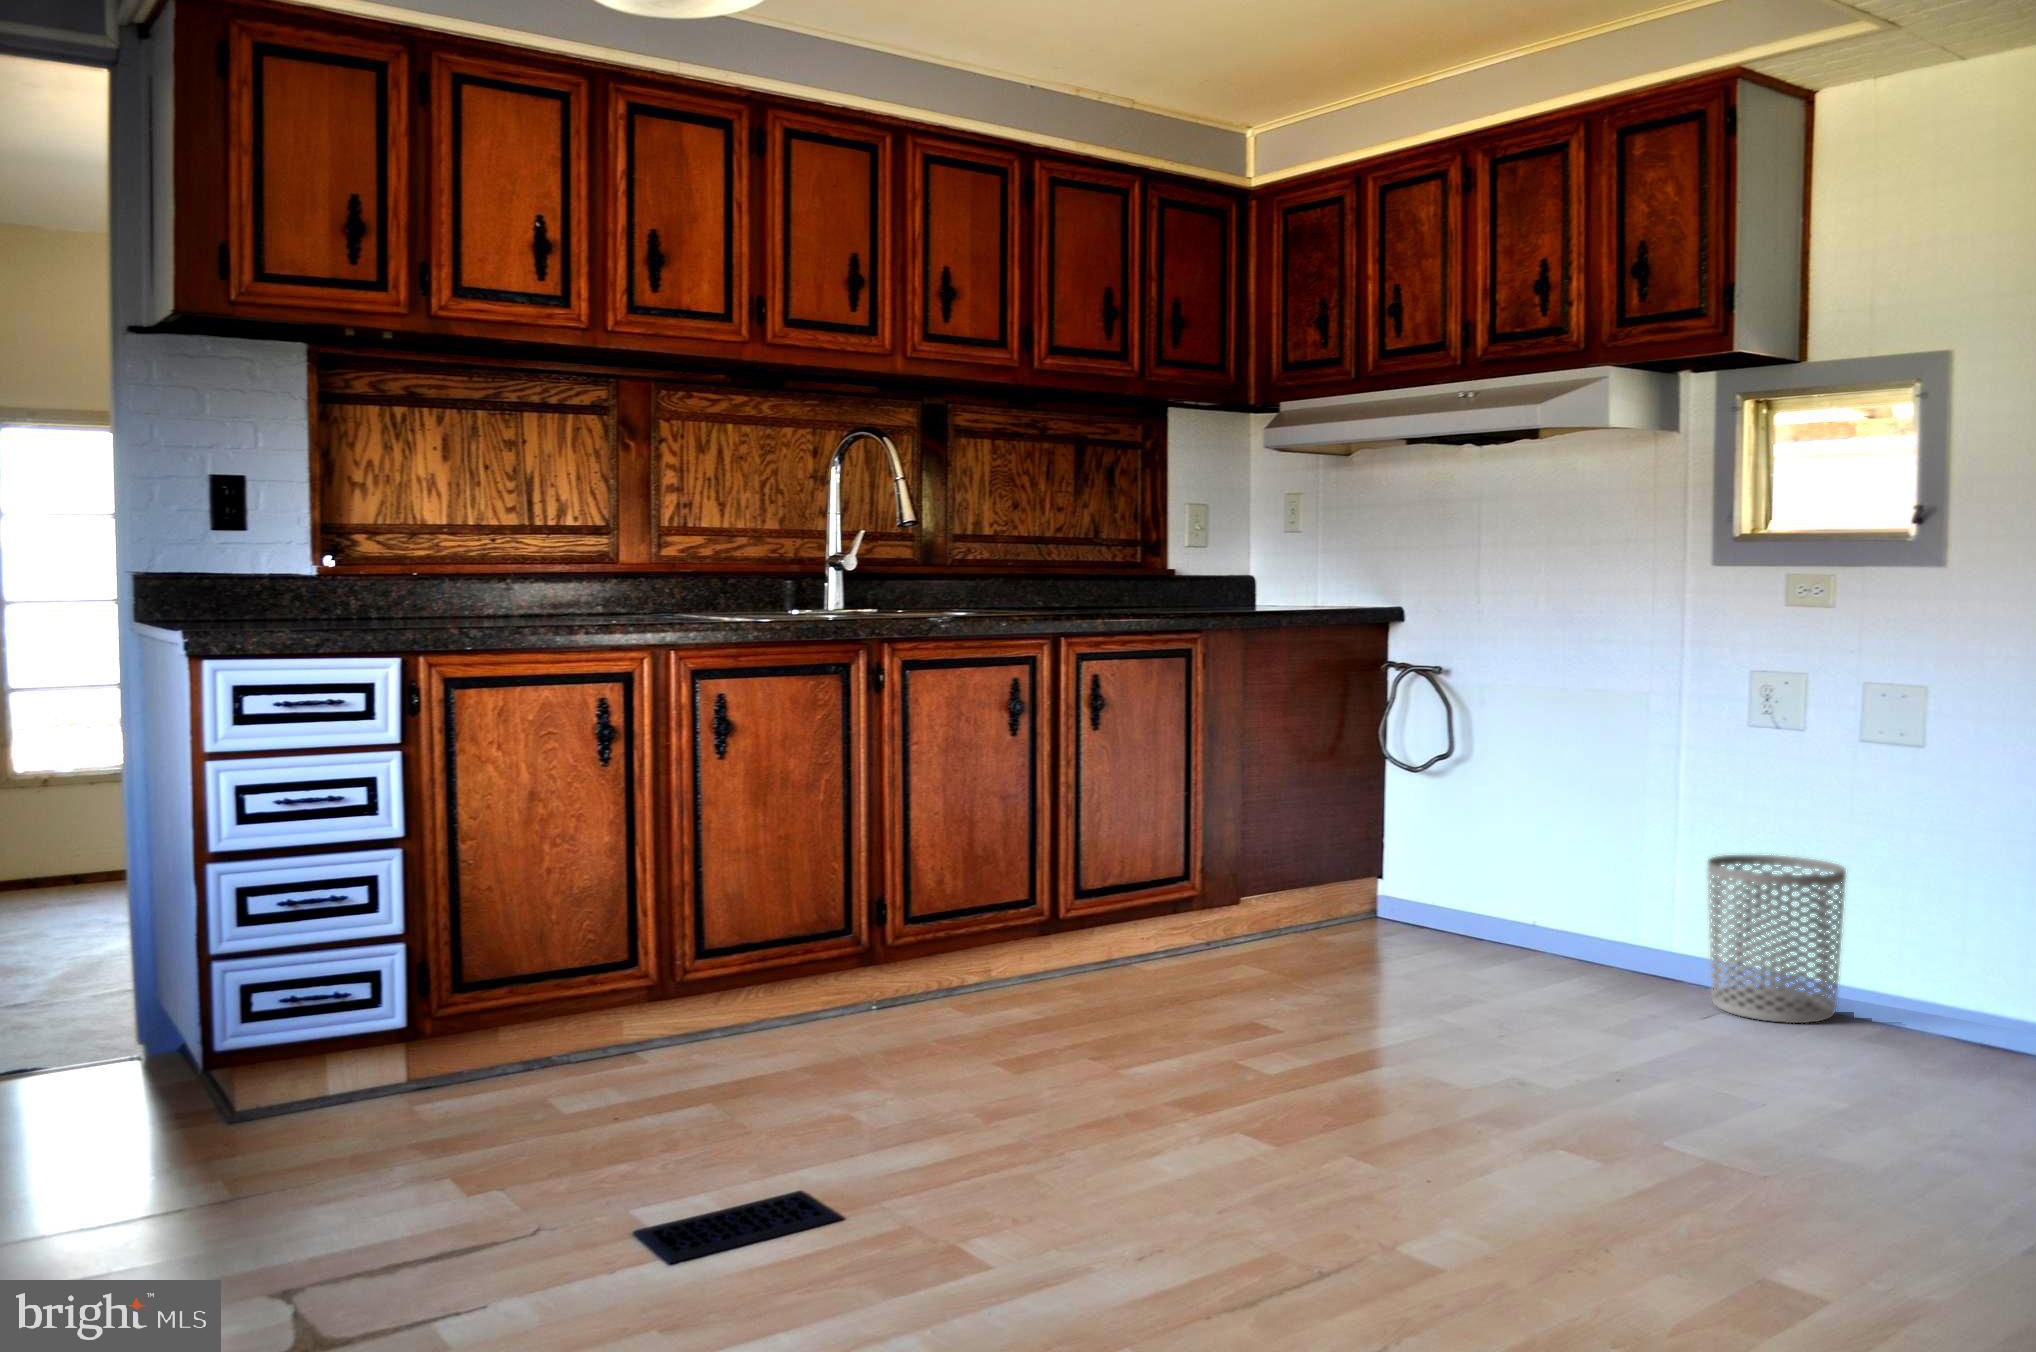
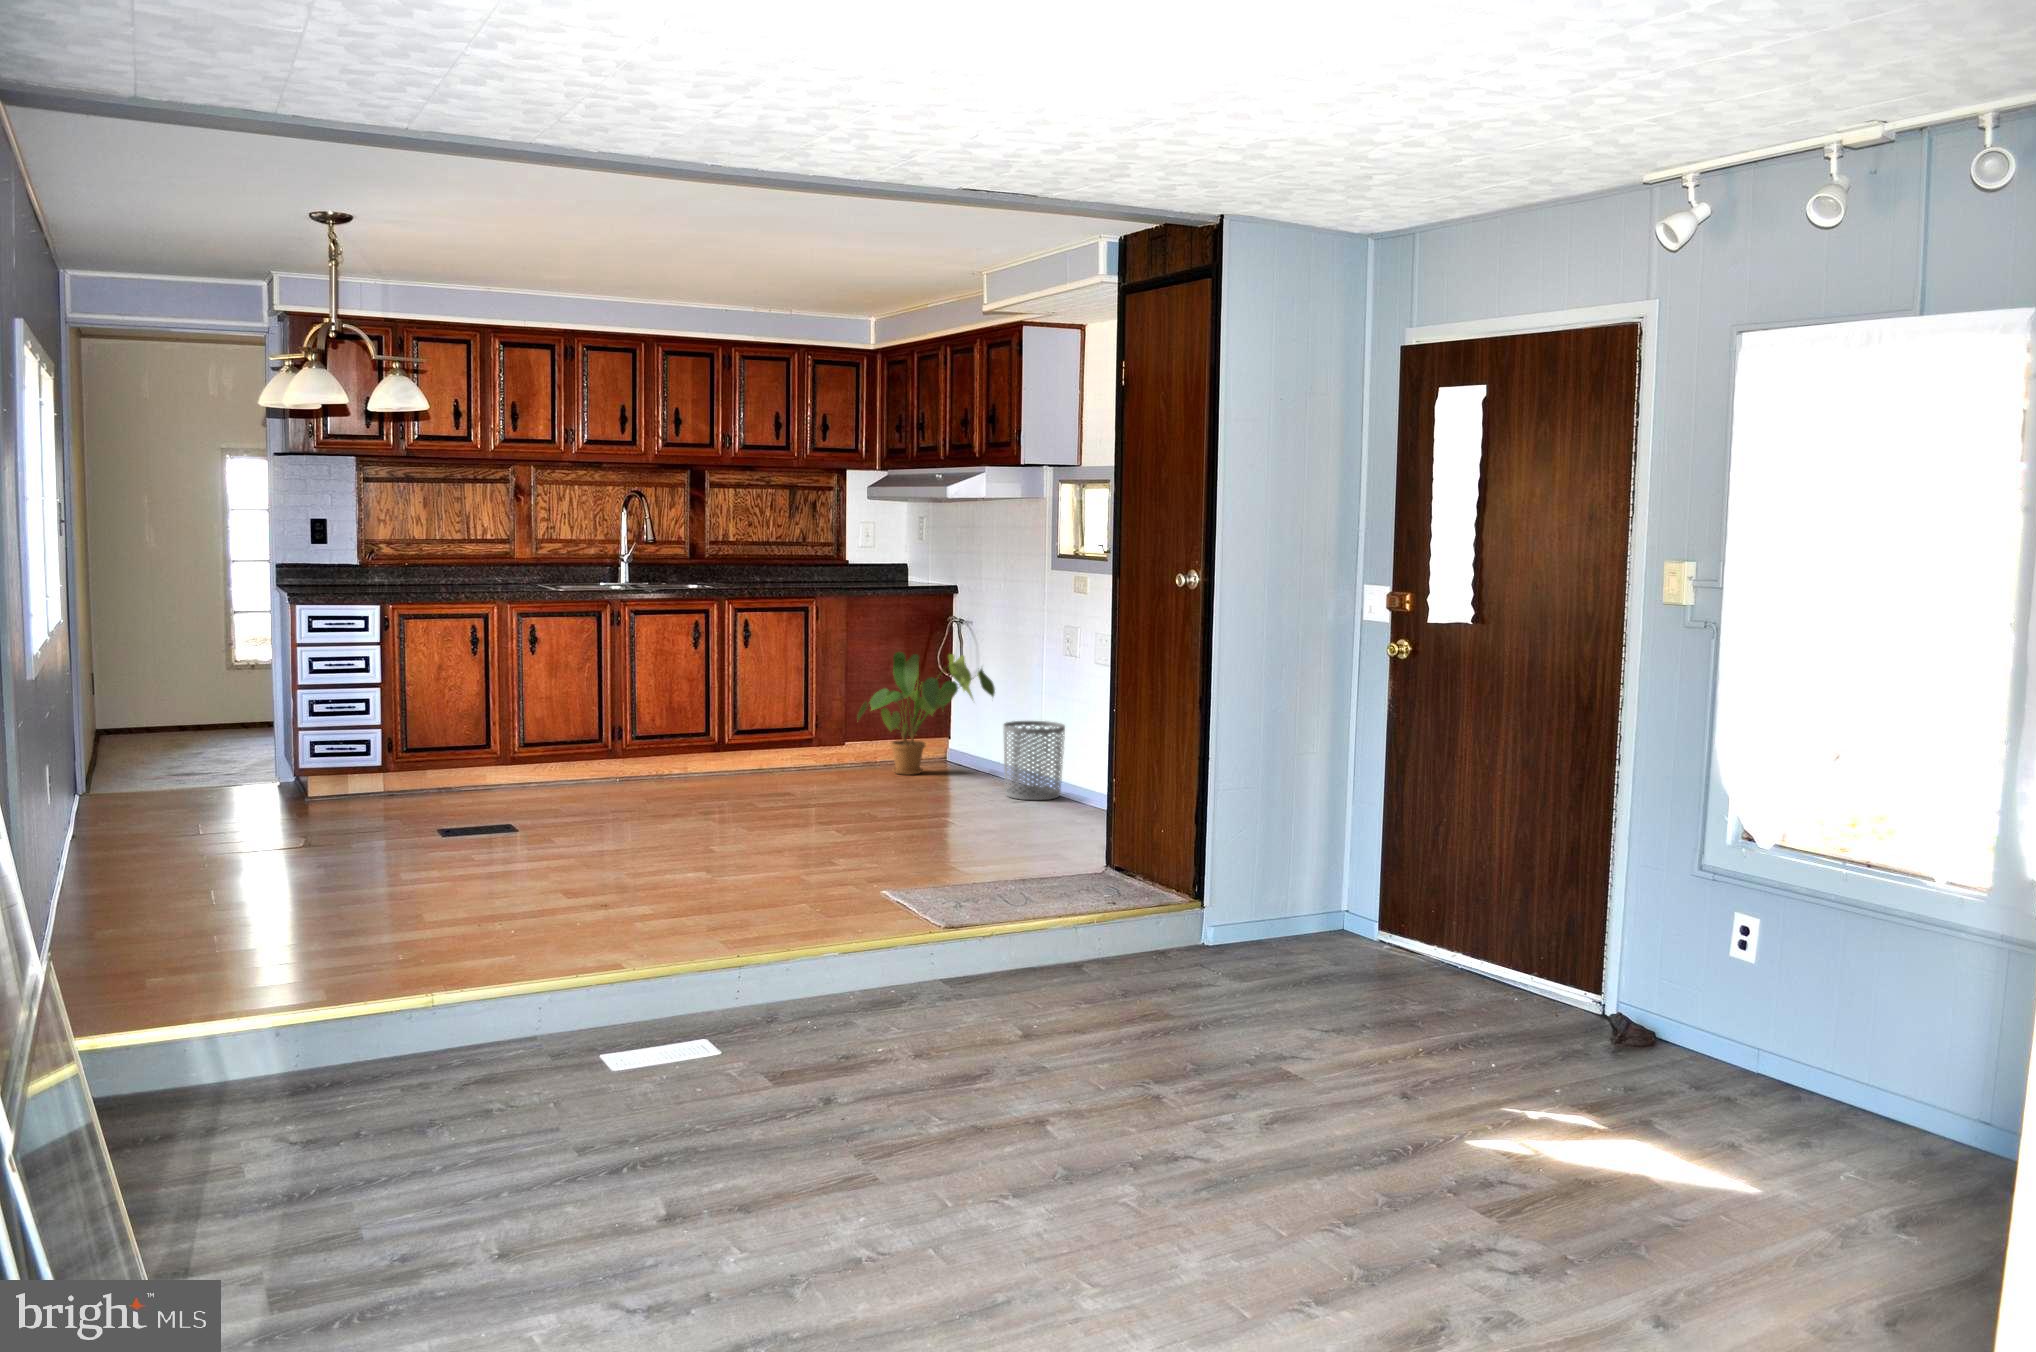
house plant: none [1297,728,1575,966] -> present [857,652,995,775]

